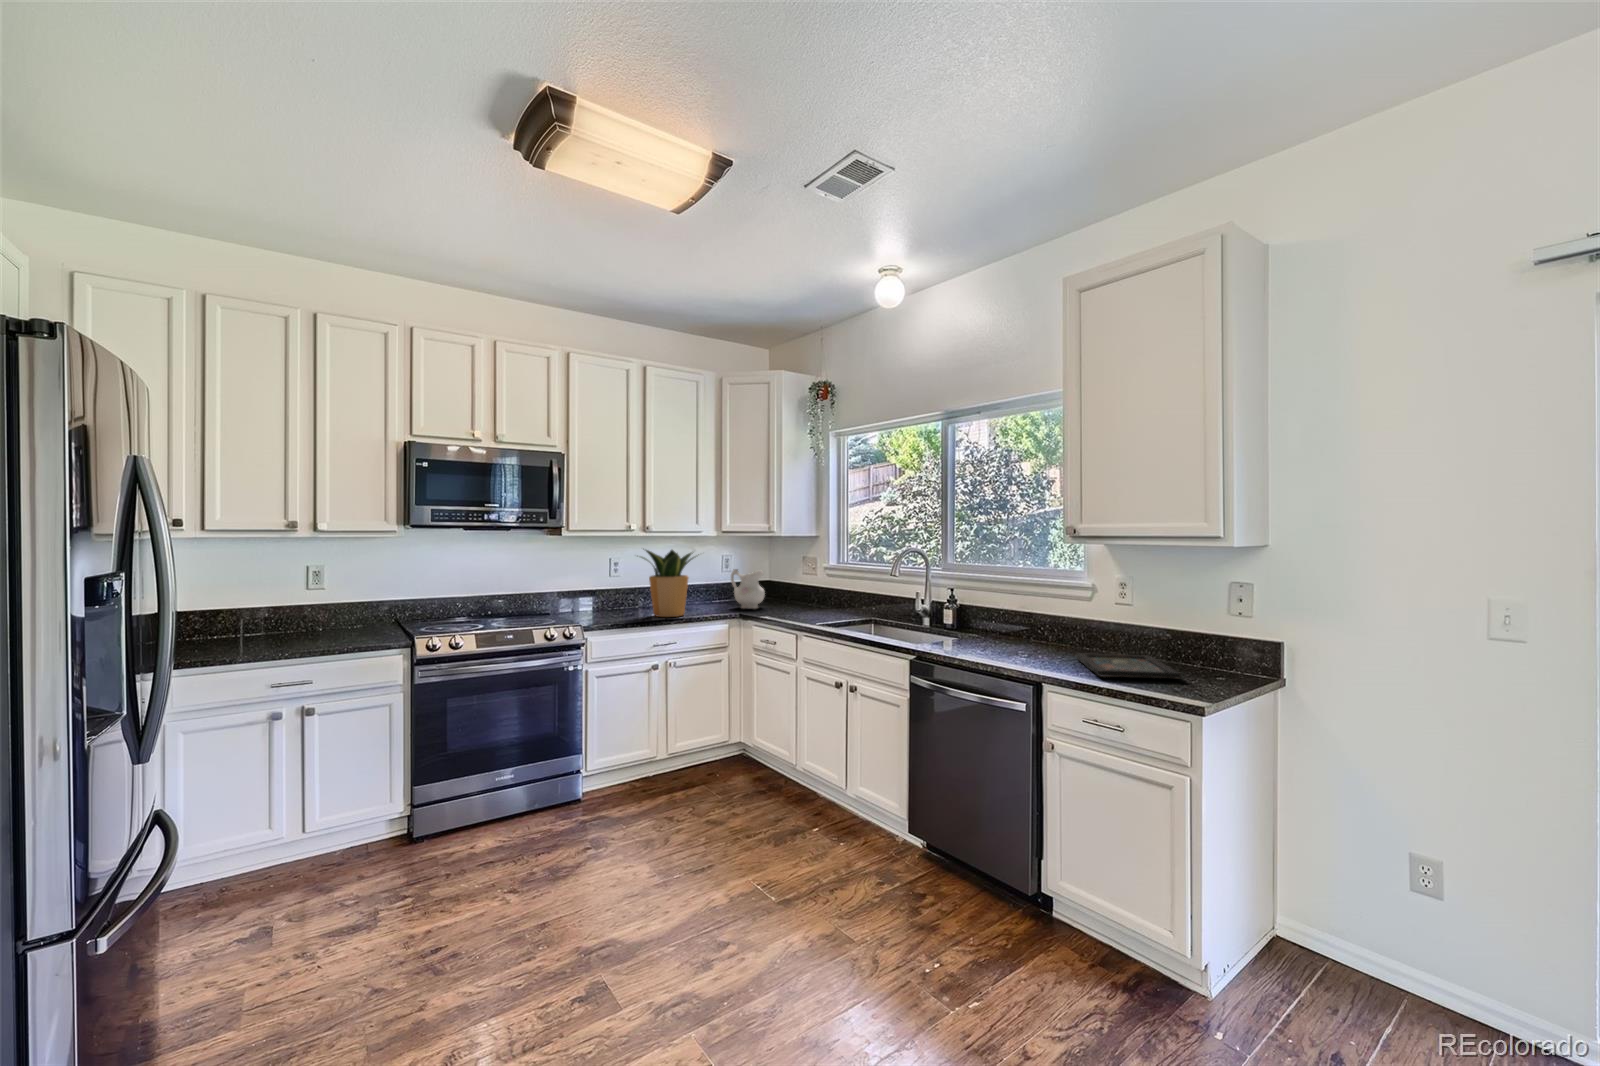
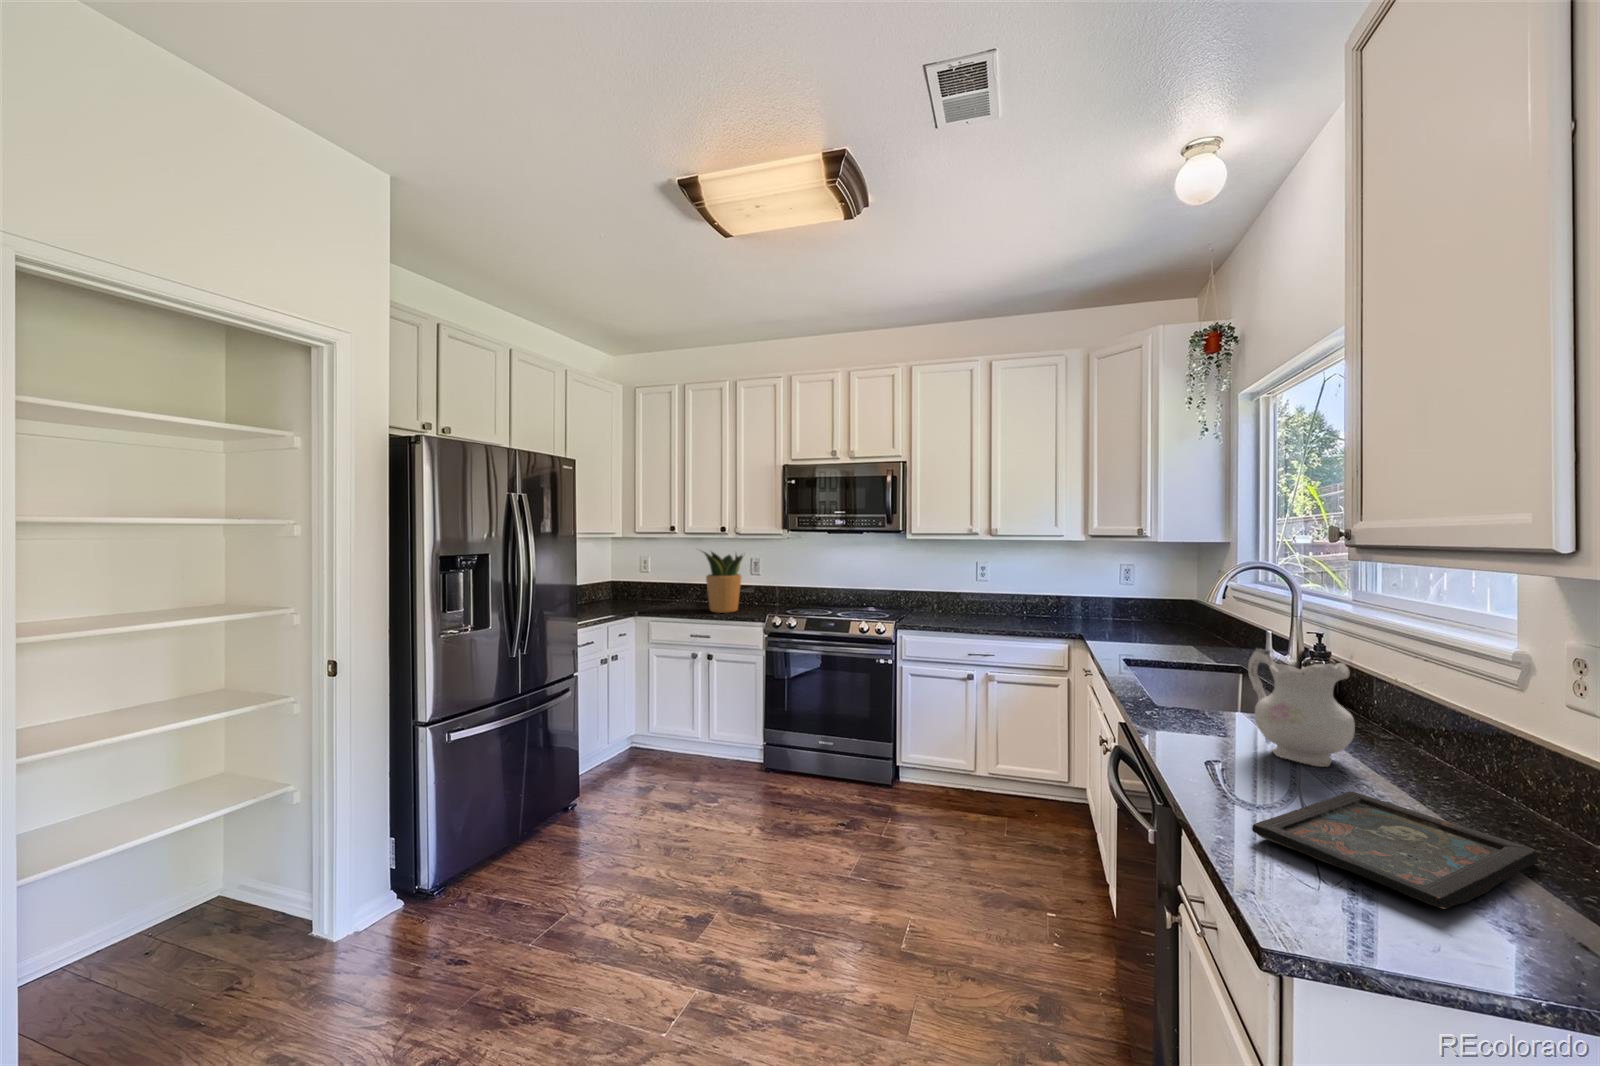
potted plant: present [641,550,699,617] -> present [703,552,743,613]
ceramic pitcher: present [731,569,765,609] -> present [1248,649,1355,767]

